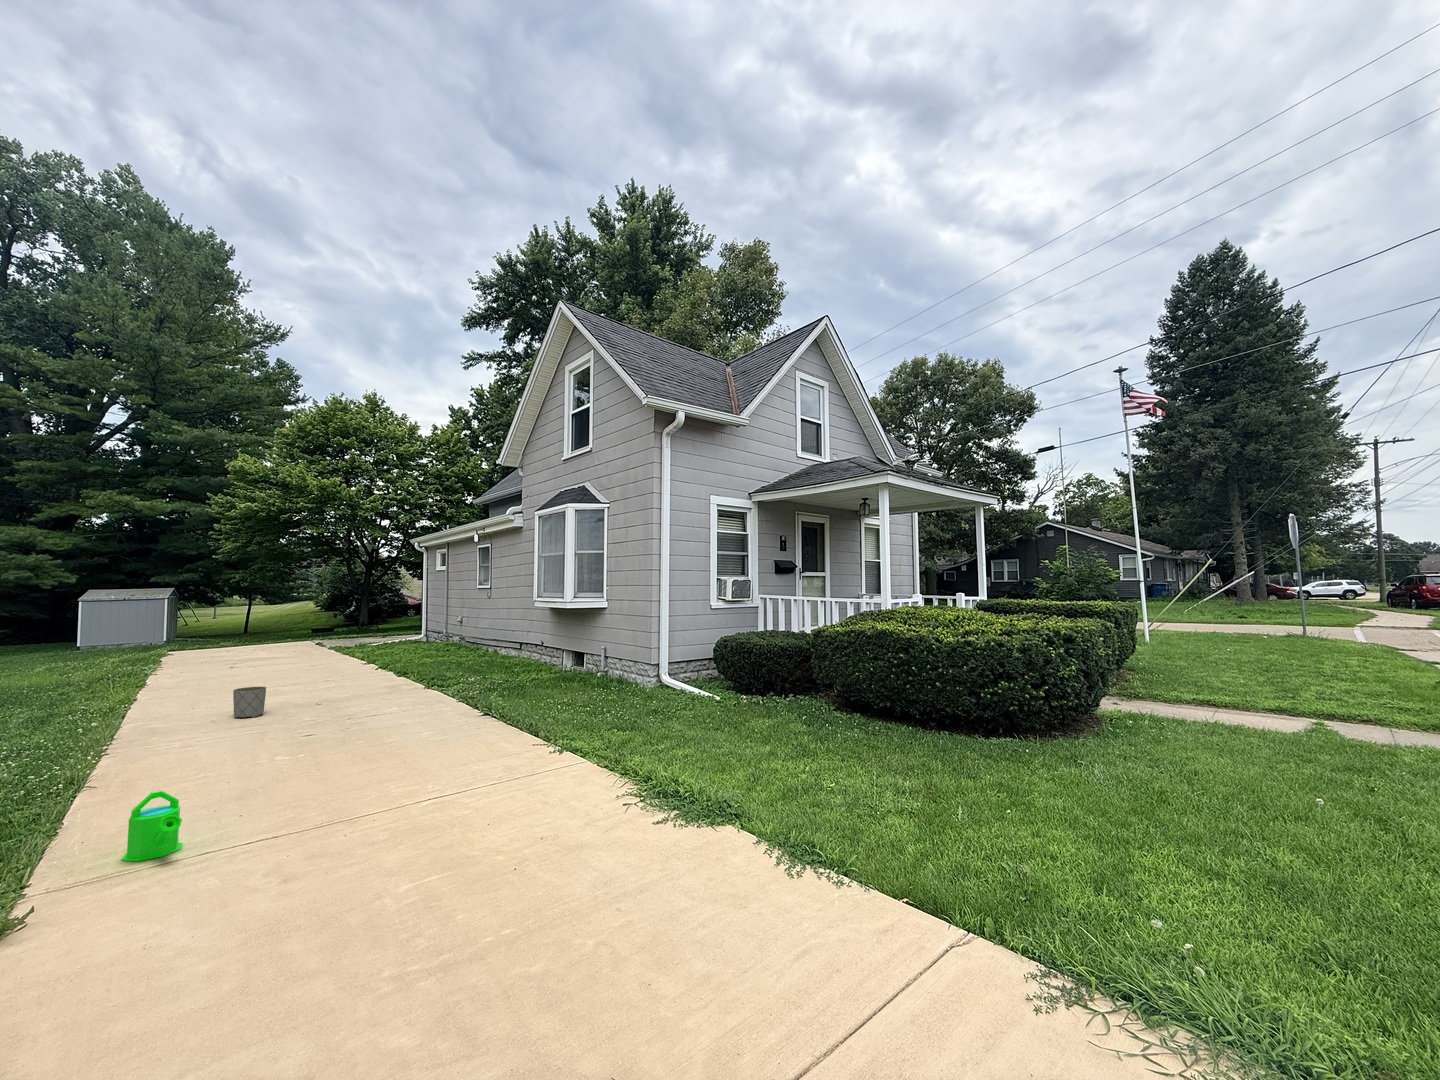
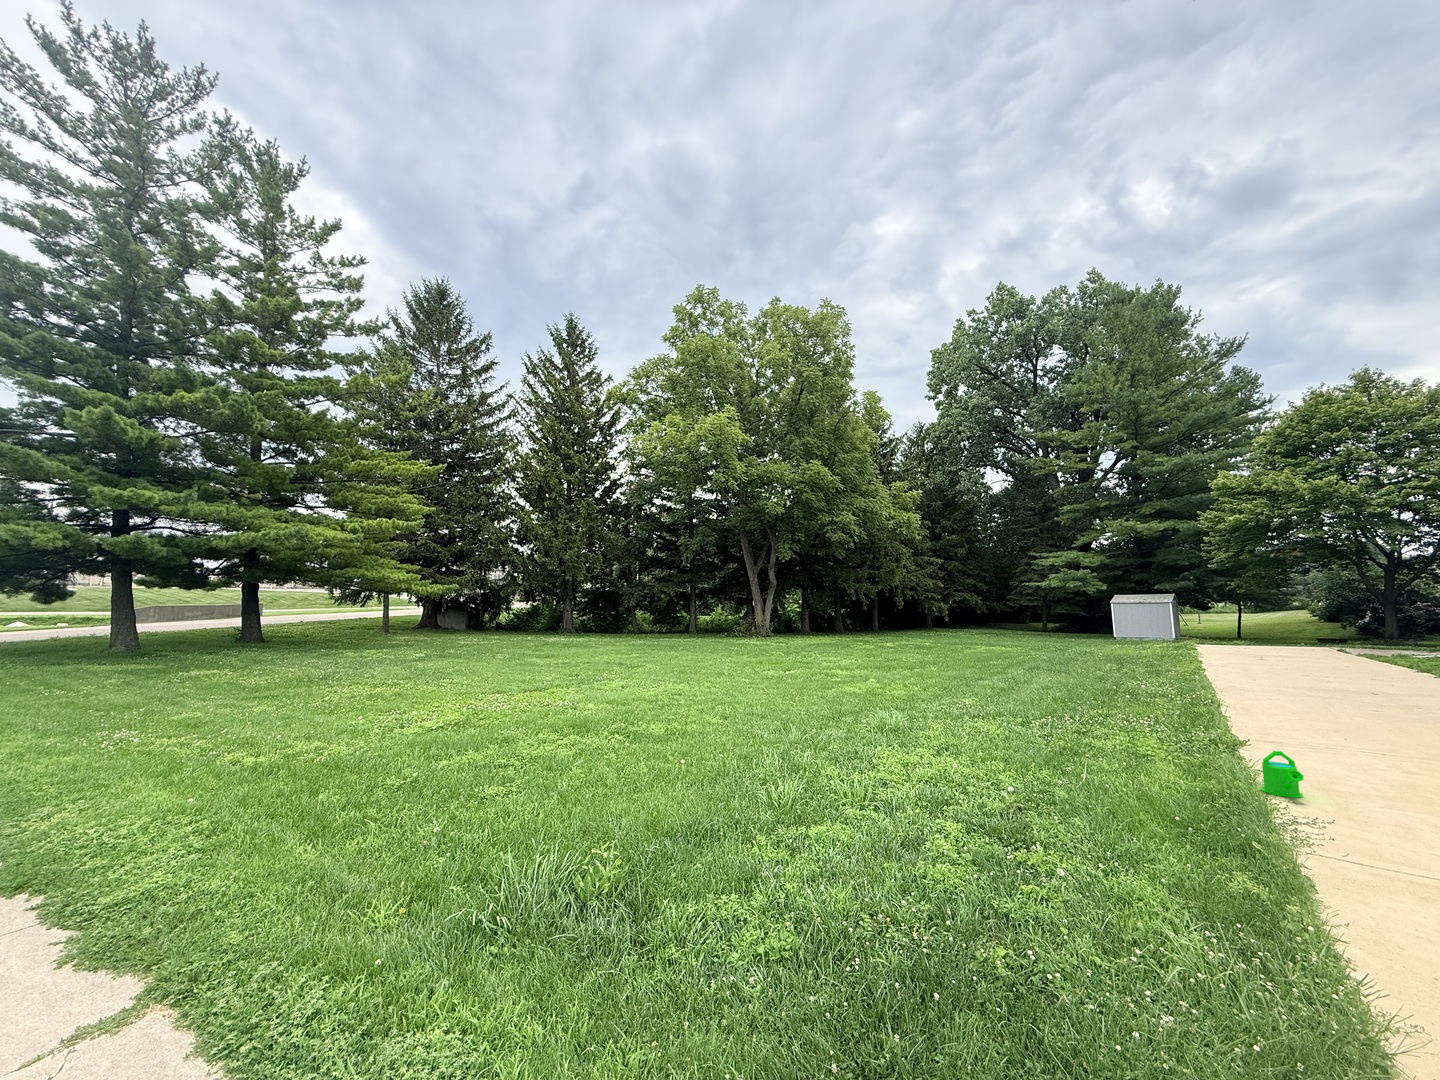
planter: present [233,687,266,718] -> none [1284,688,1316,716]

